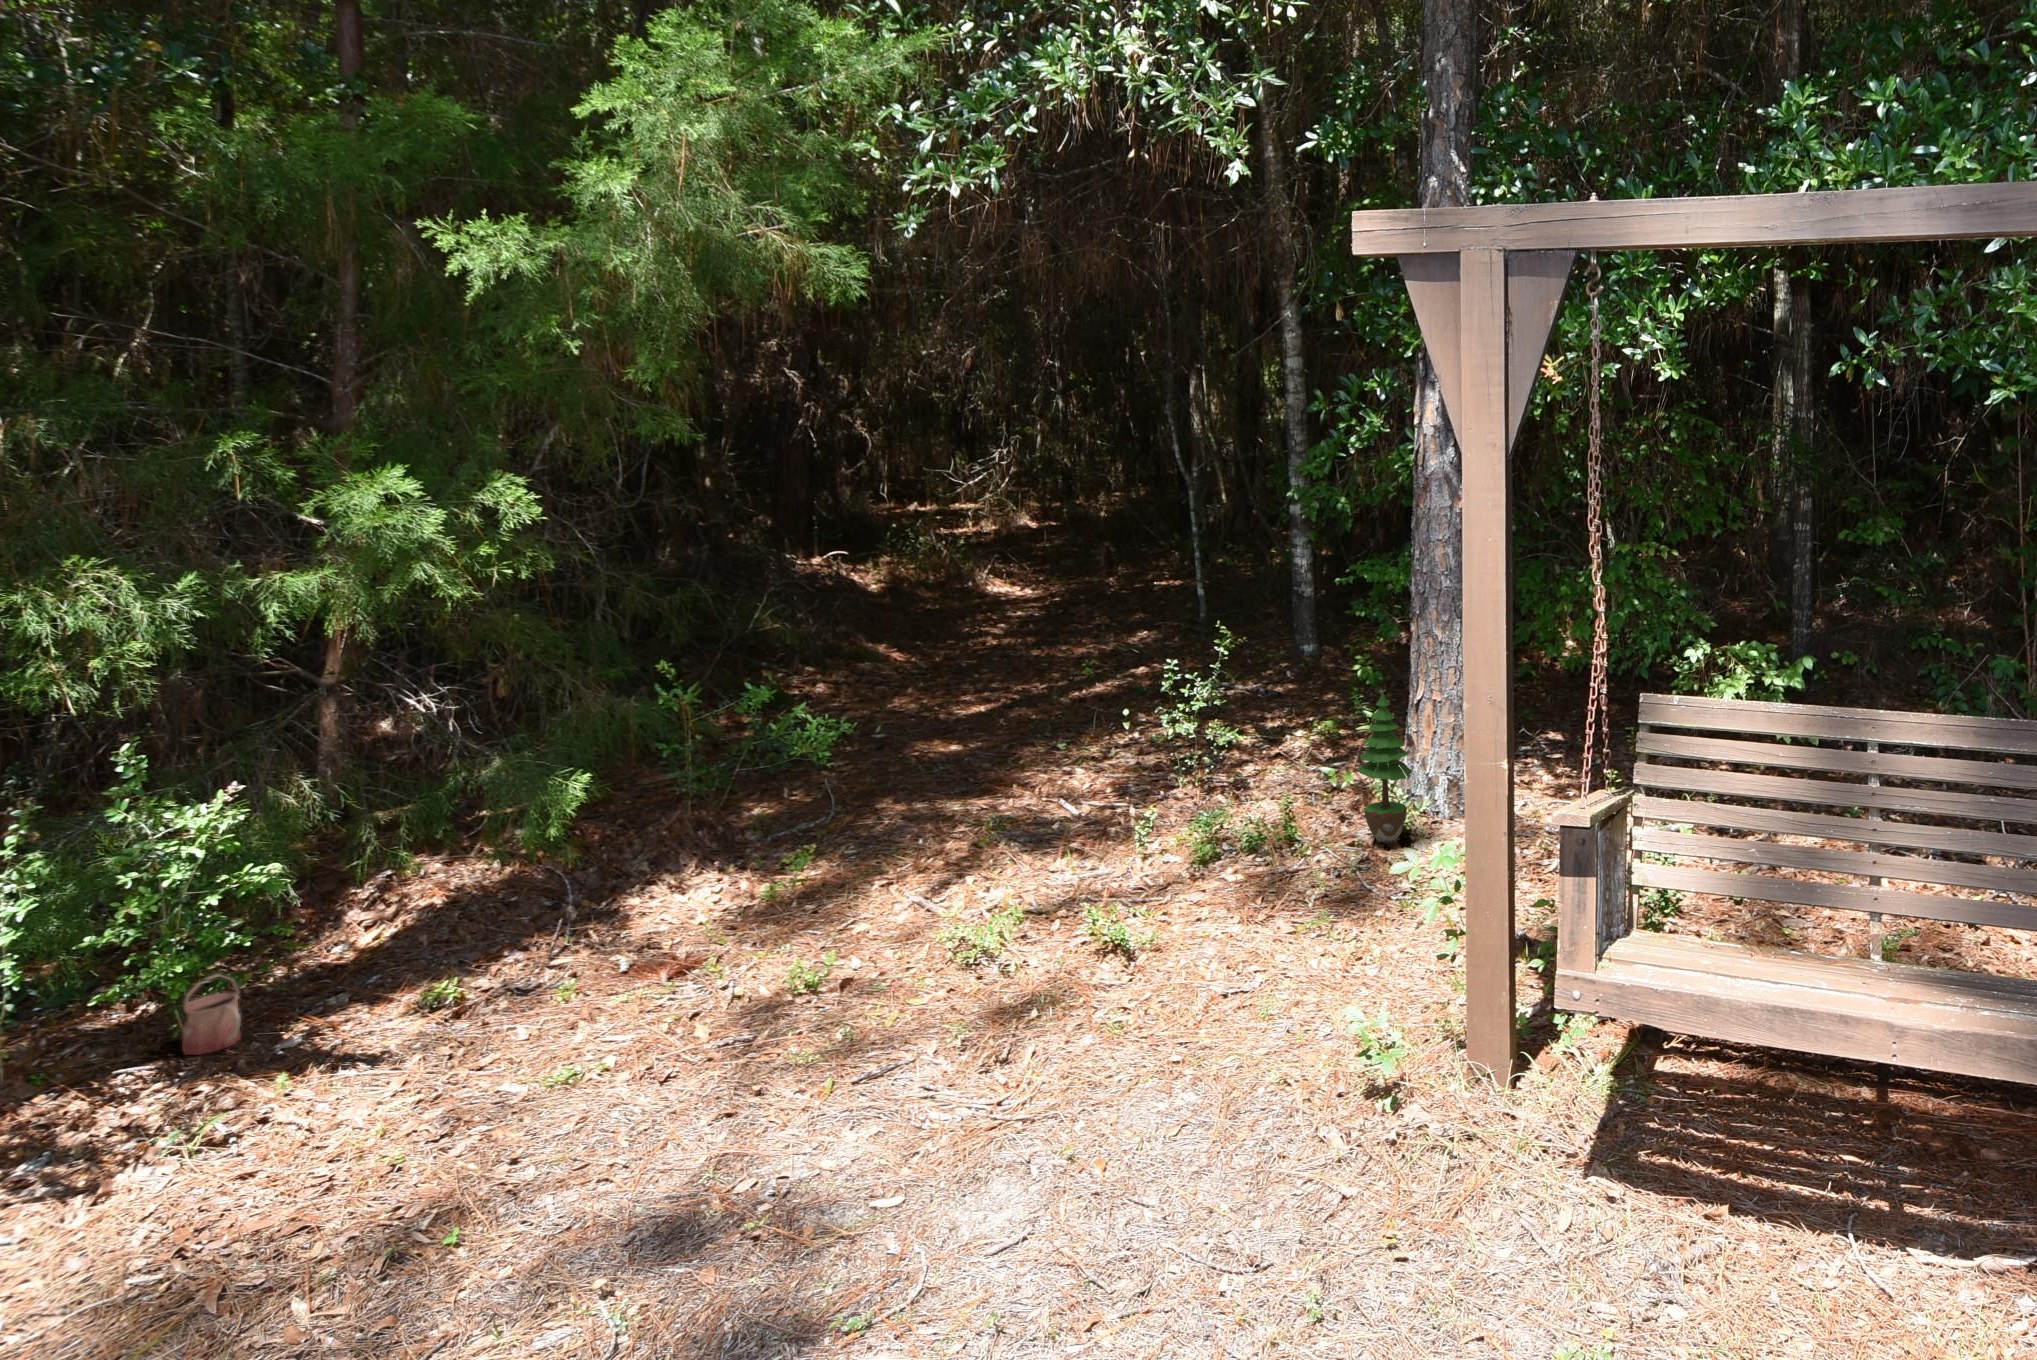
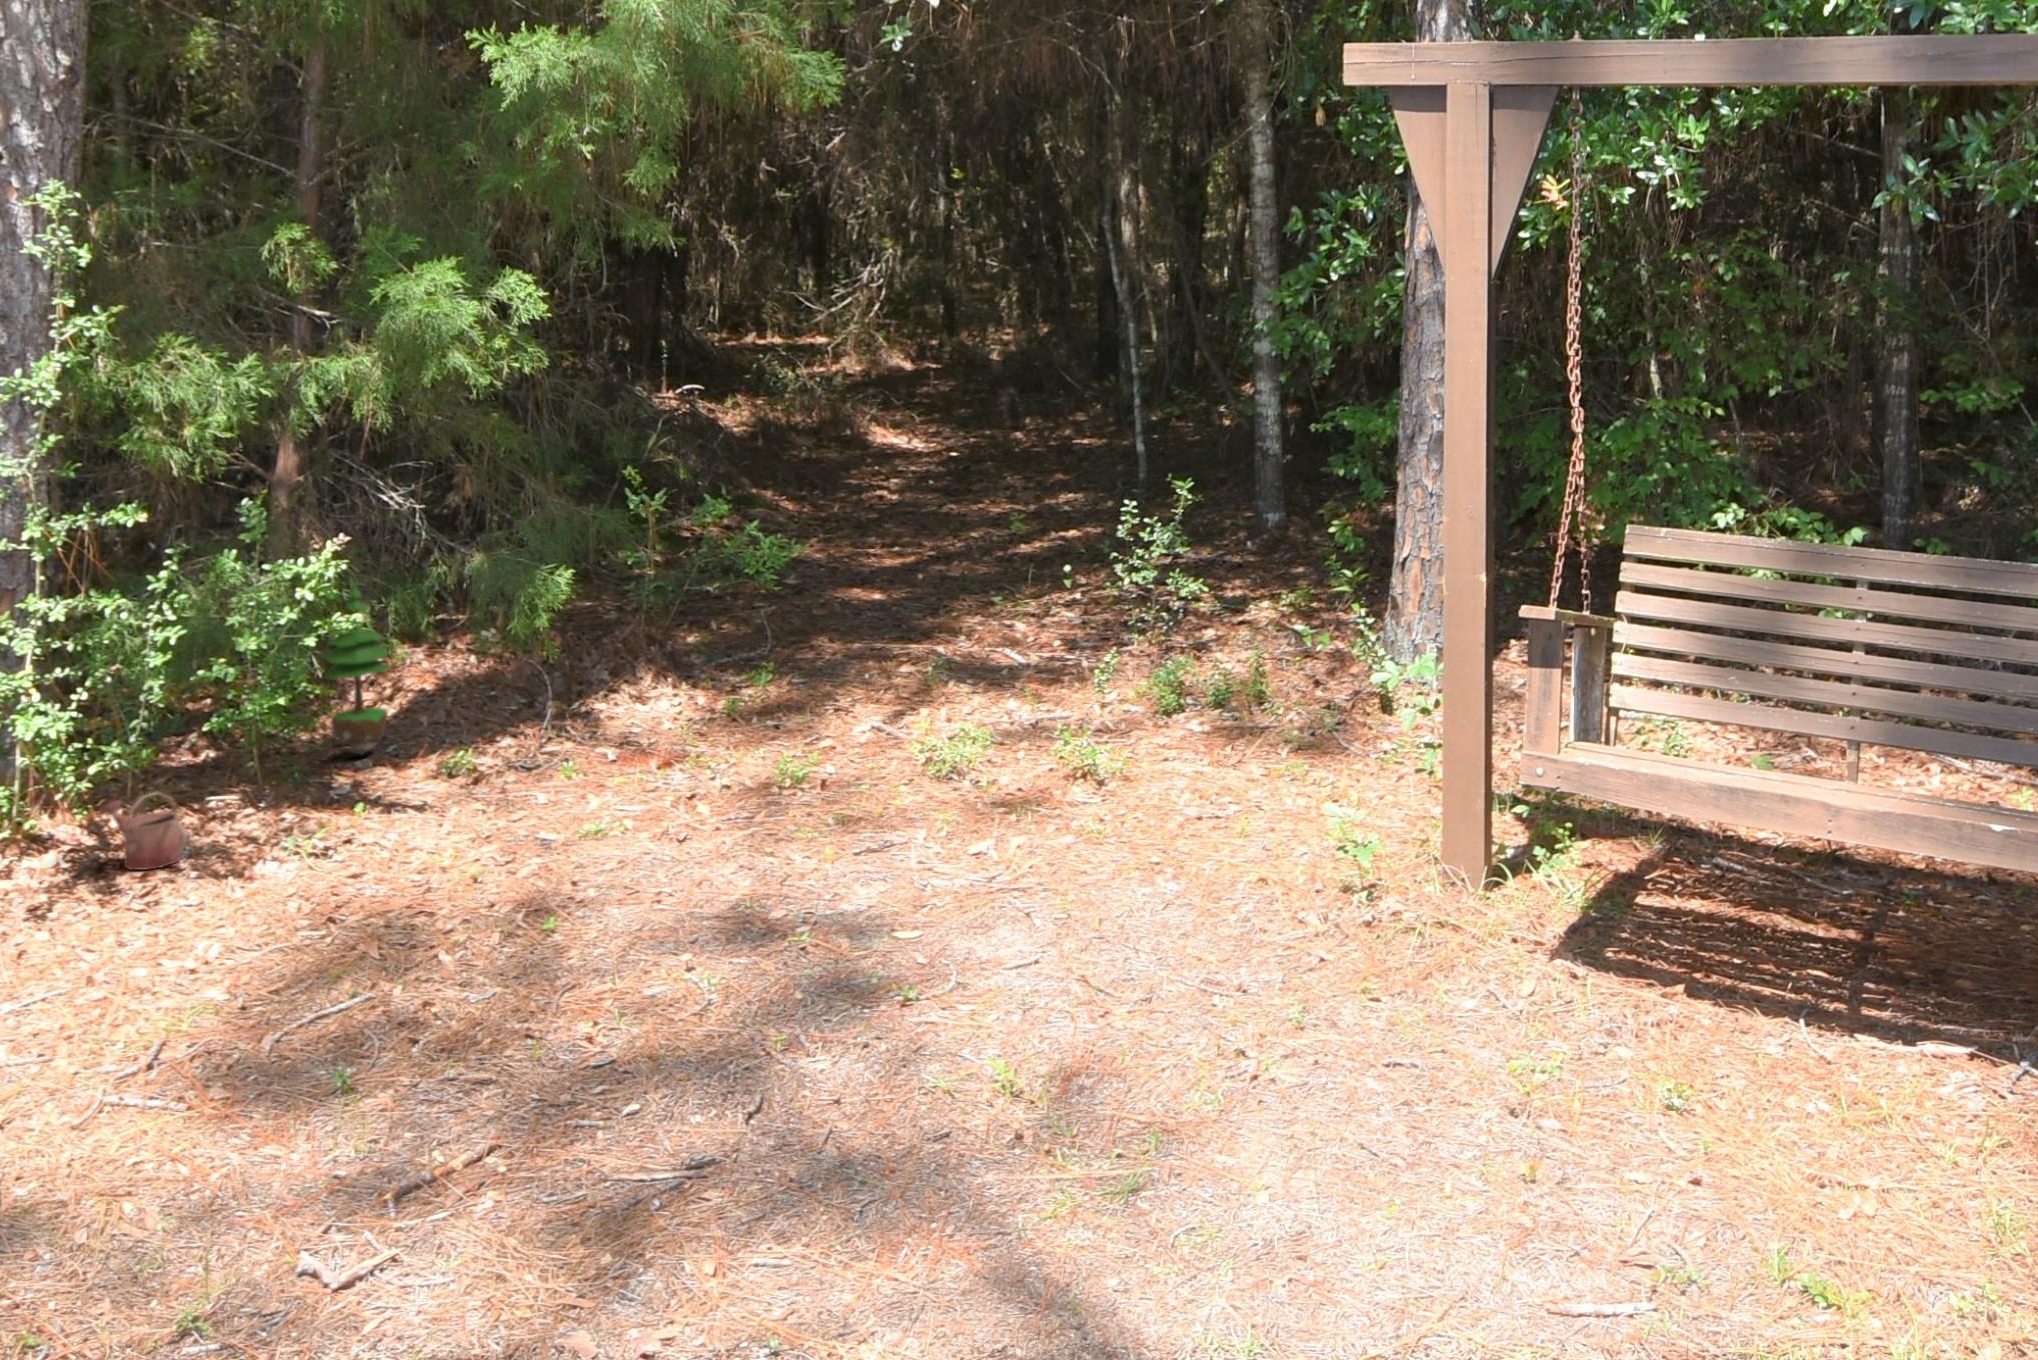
potted tree: present [1358,692,1412,844] -> present [323,583,391,755]

